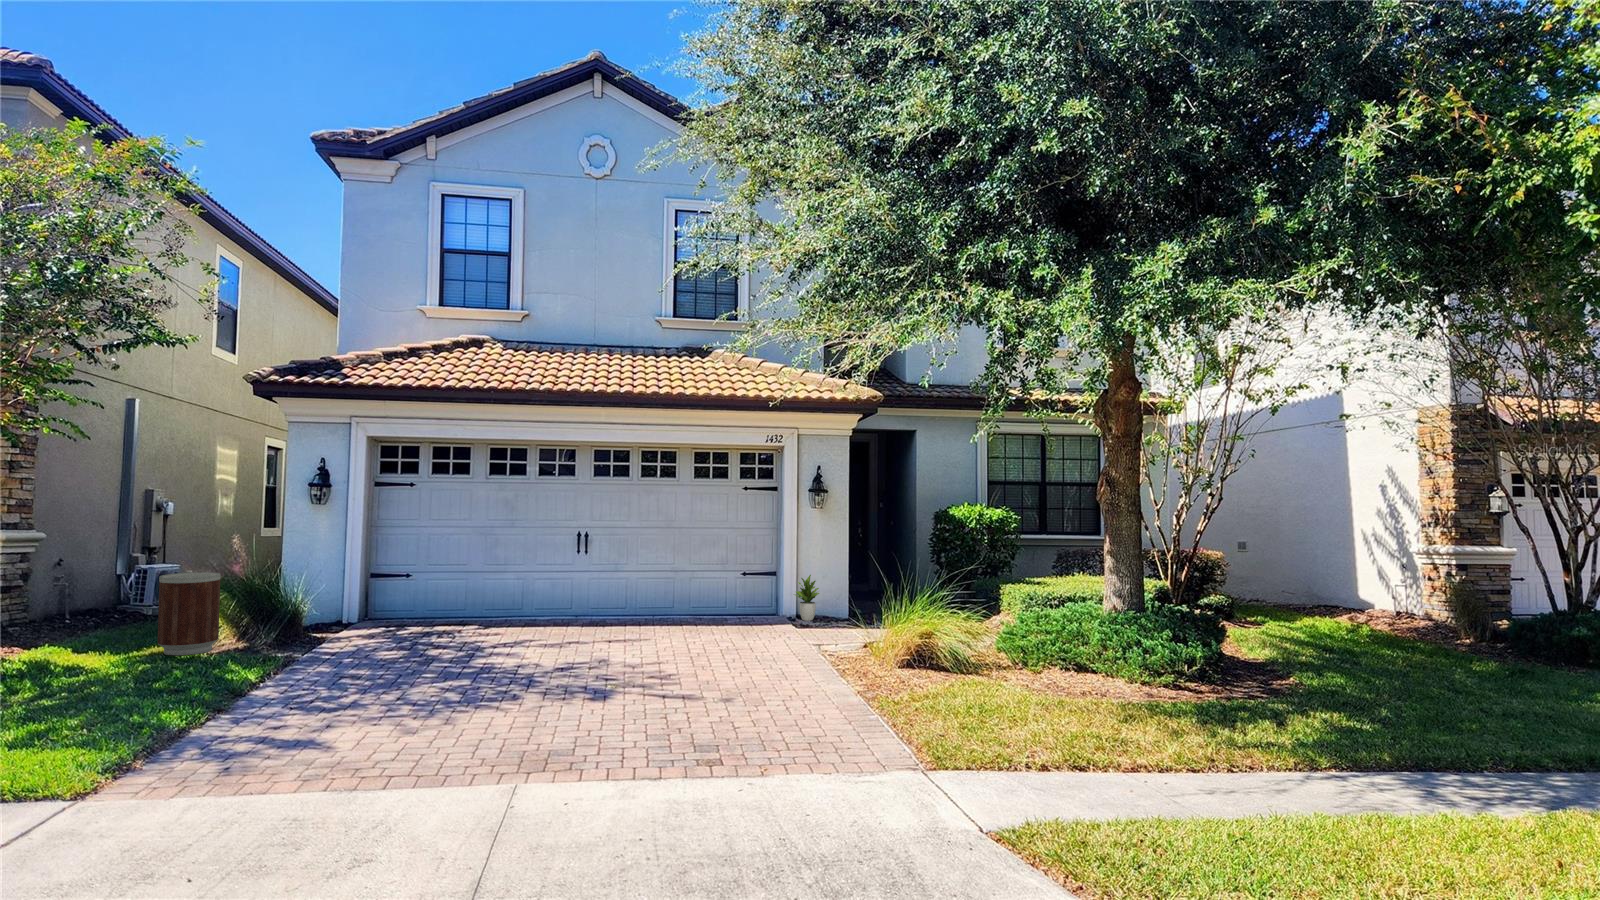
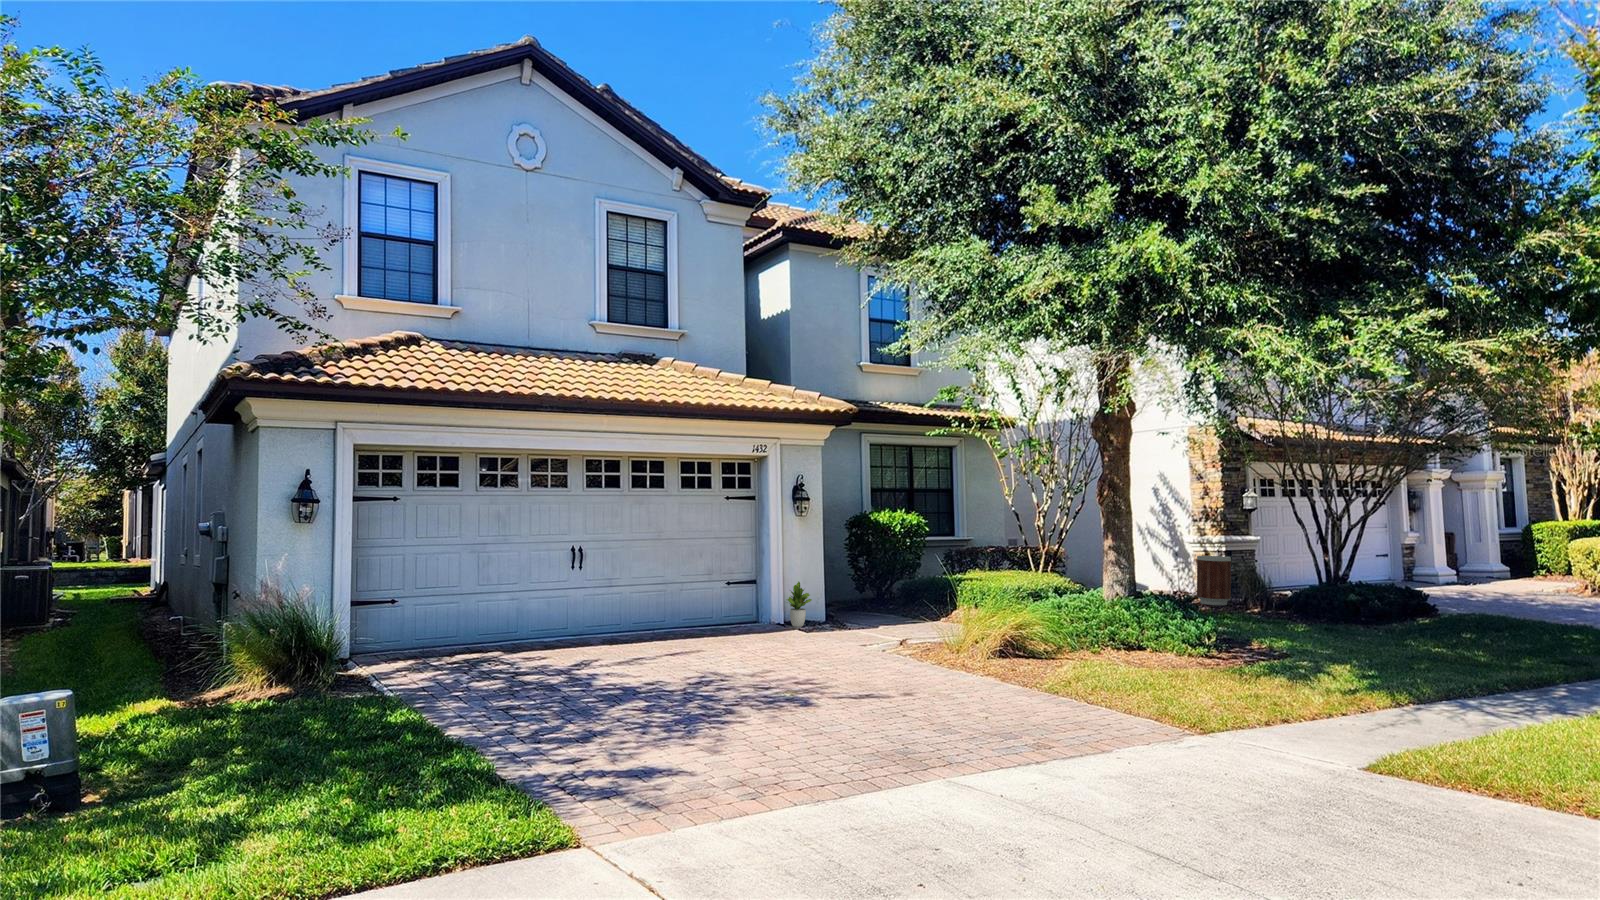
trash can: present [157,572,221,655] -> present [1197,556,1231,605]

